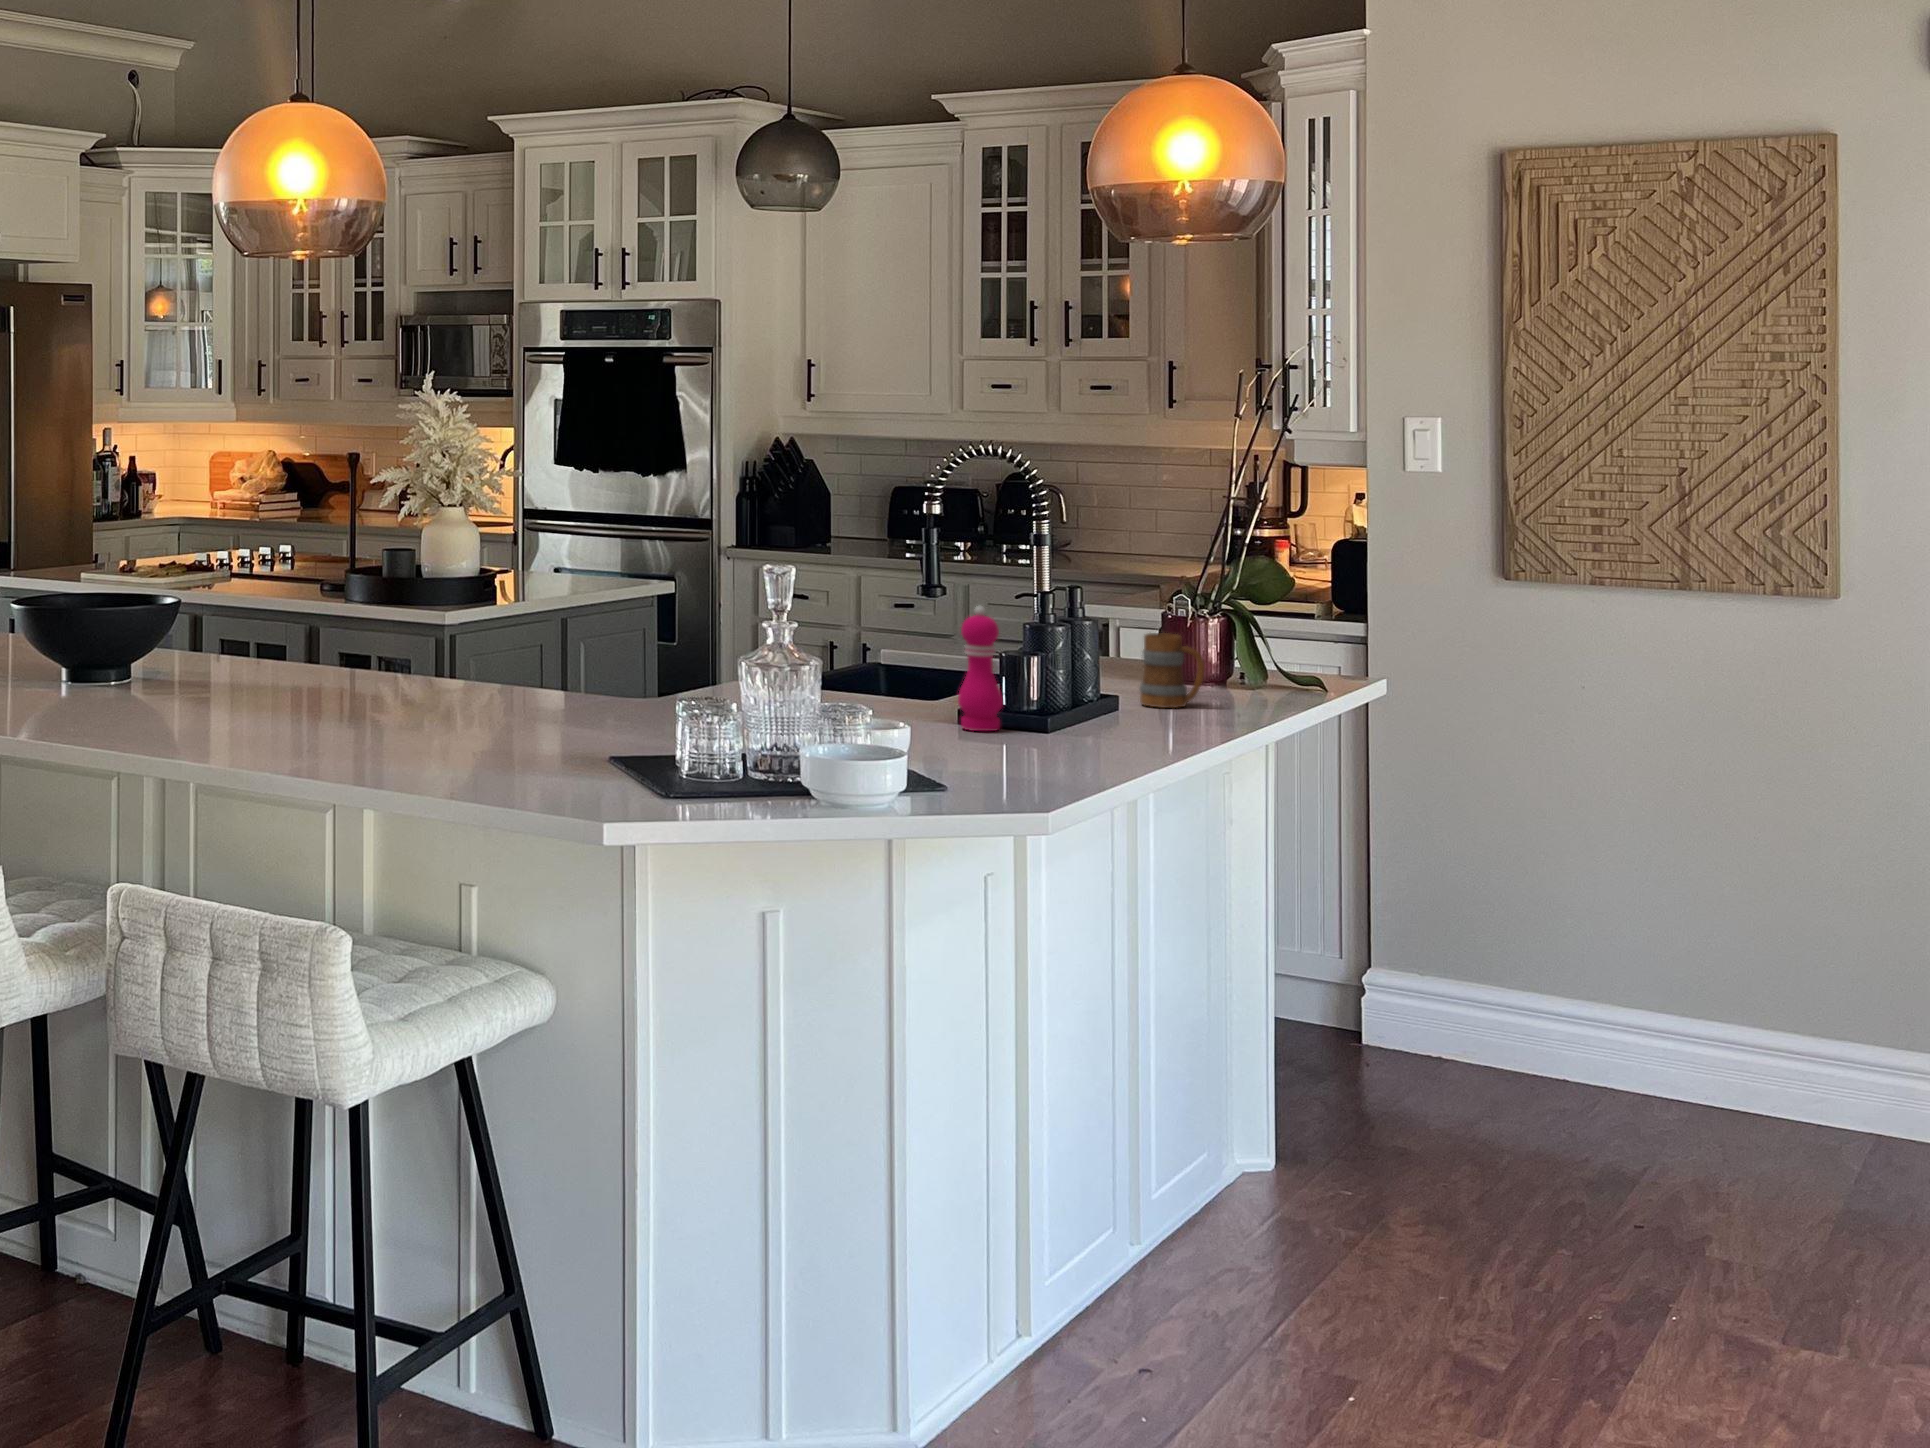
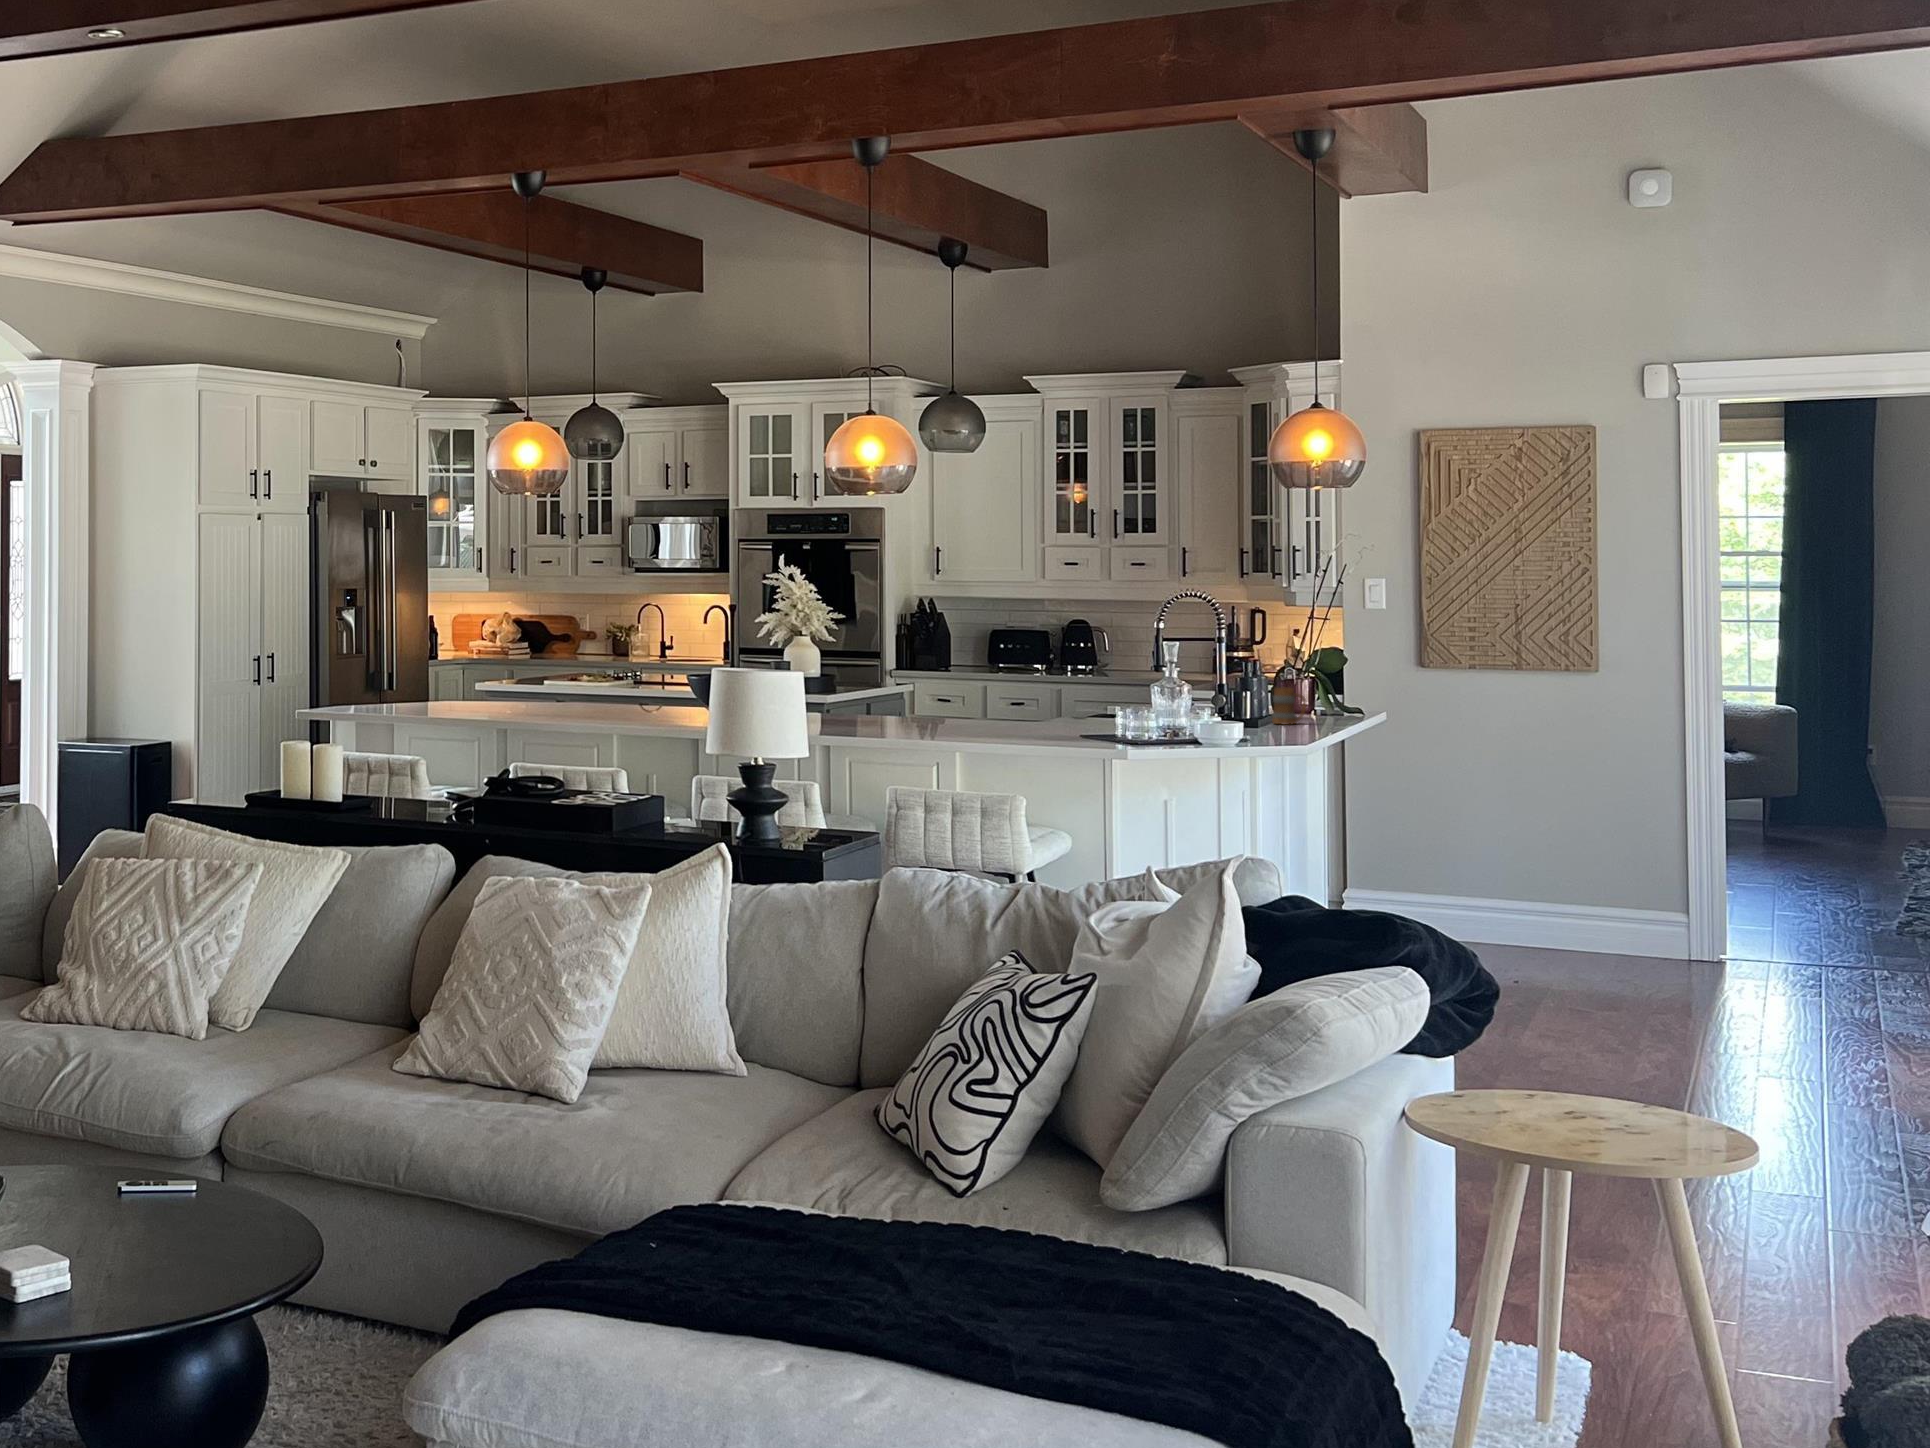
pepper mill: present [958,606,1003,731] -> none [1200,670,1223,732]

